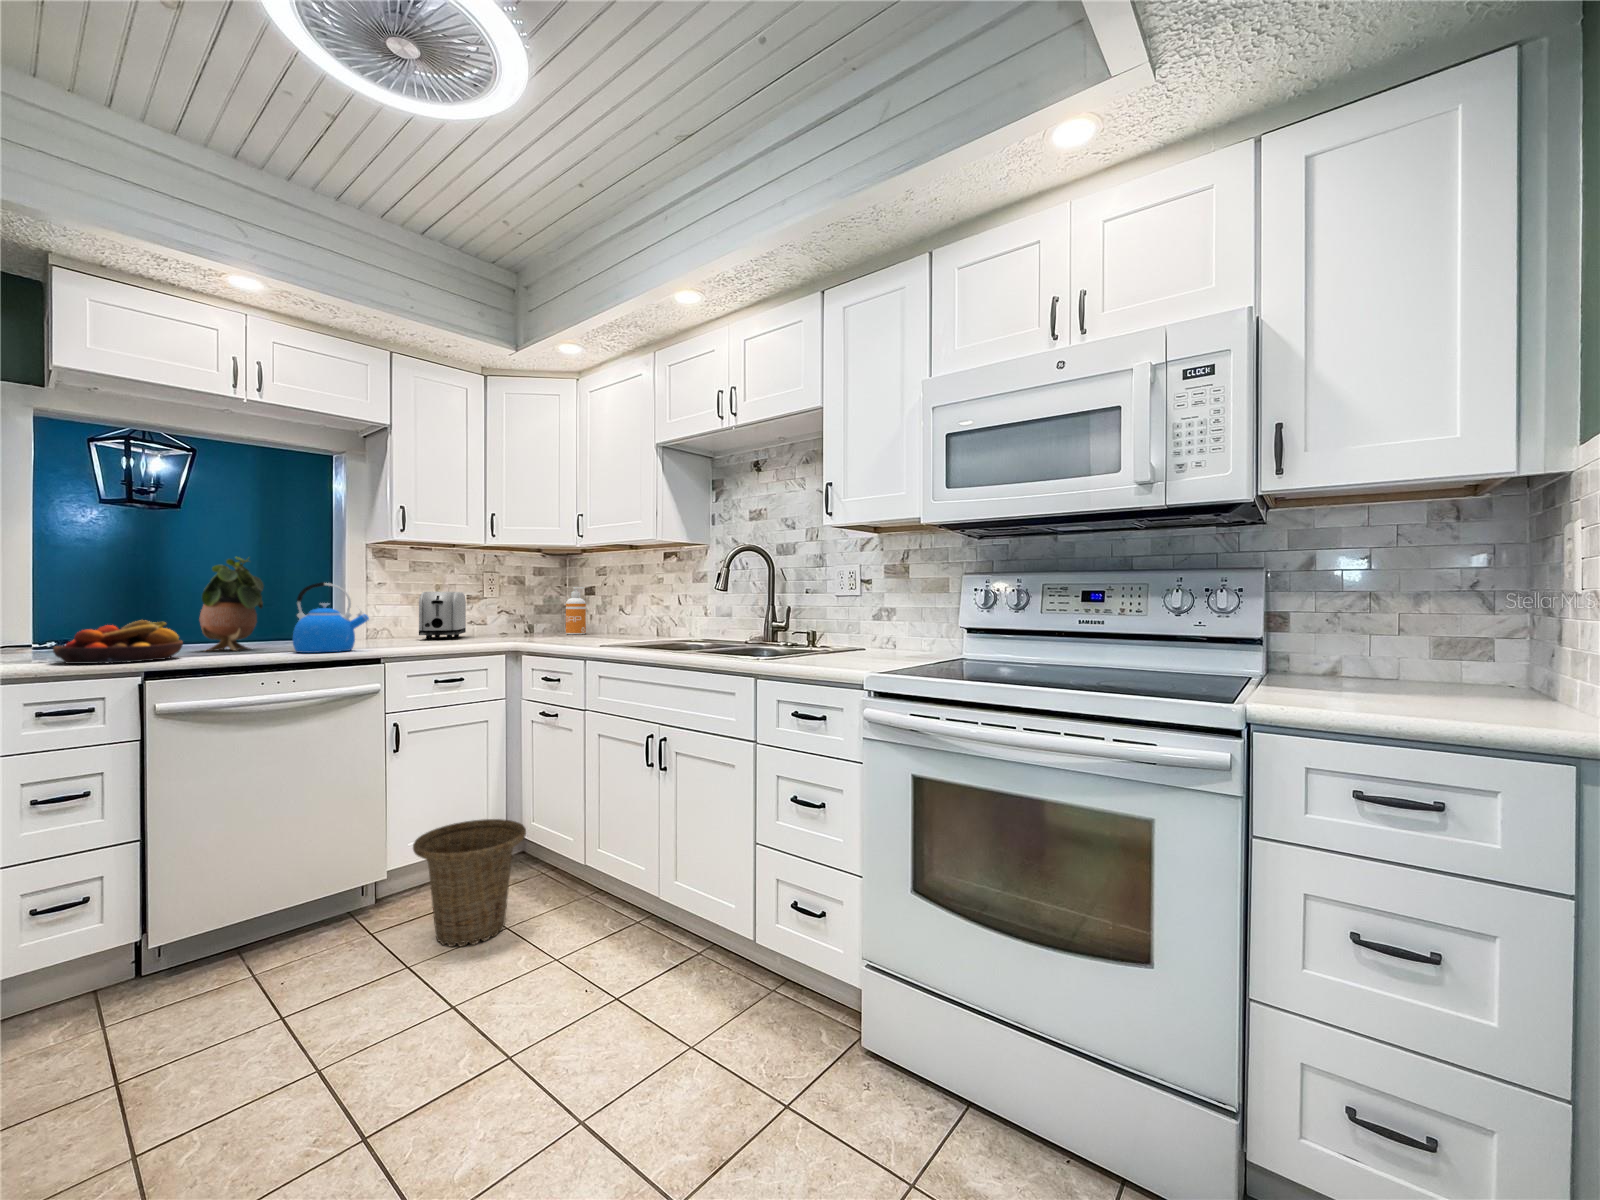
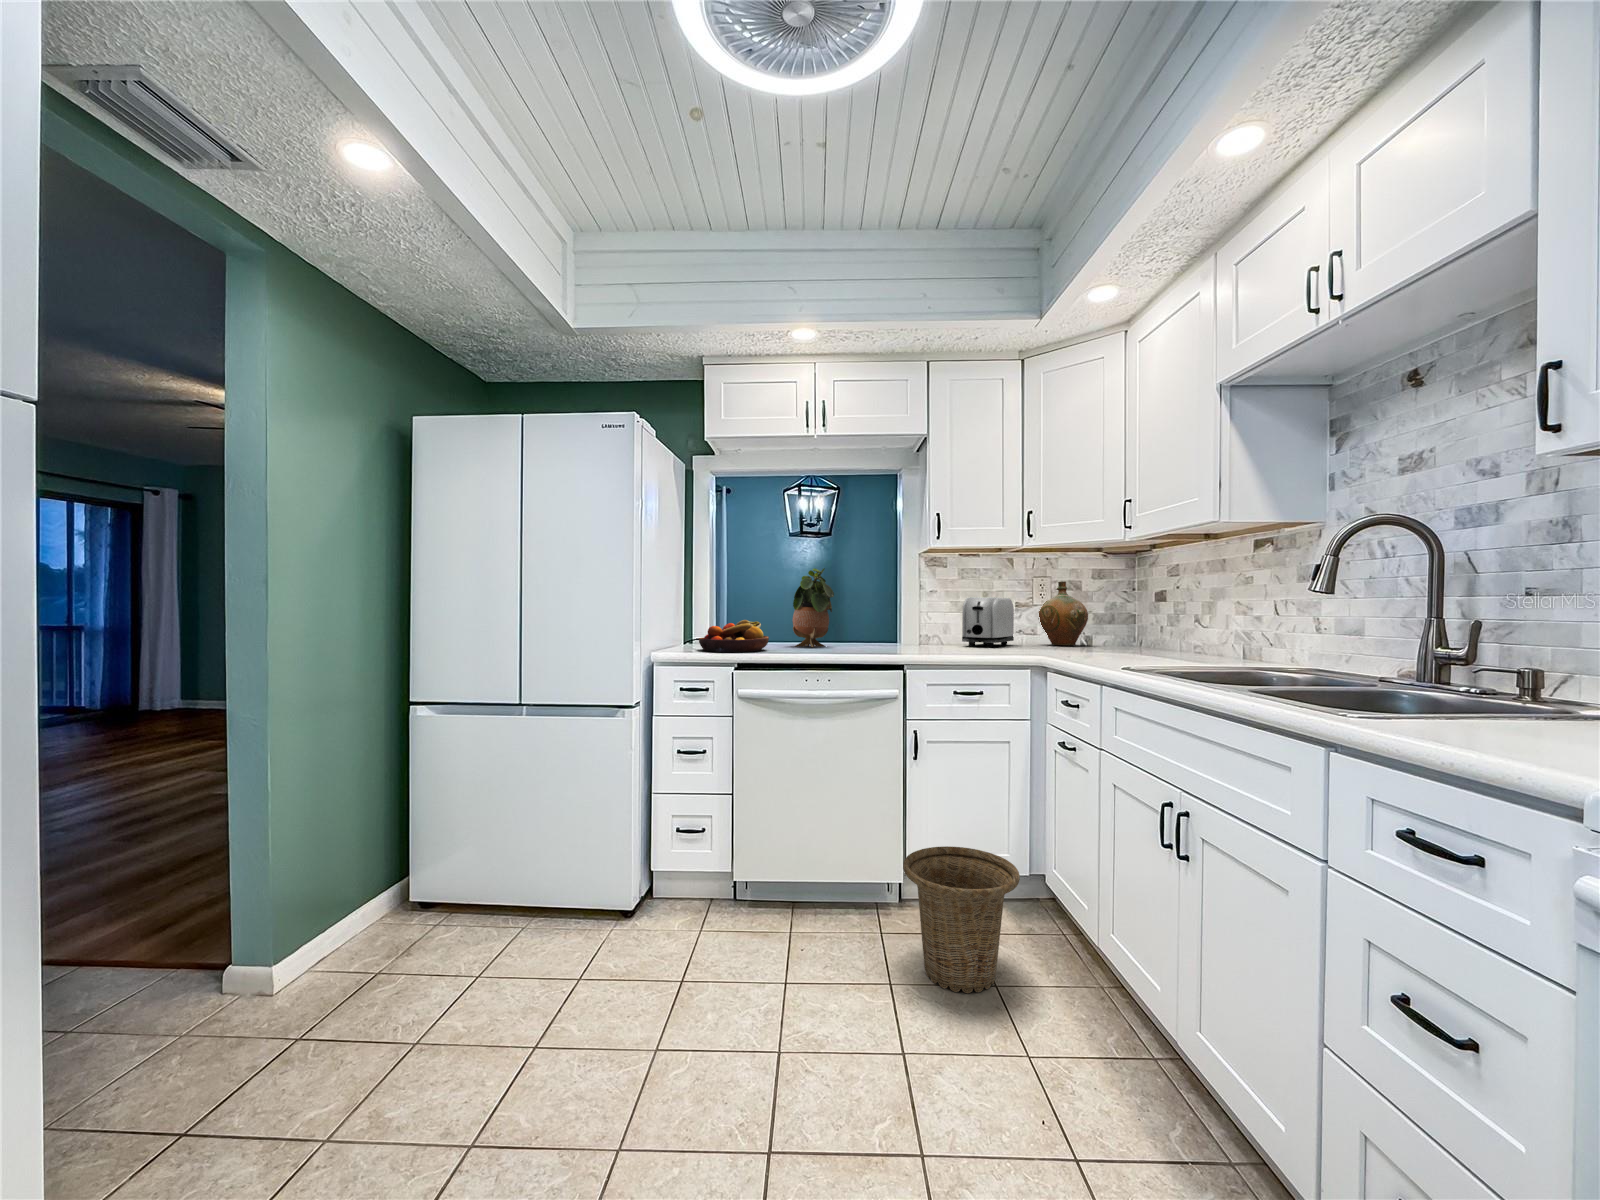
ceramic jug: none [487,577,532,635] -> present [1038,581,1088,646]
kettle: present [293,582,369,653] -> none [838,589,895,653]
soap dispenser: present [566,587,586,634] -> none [1126,591,1152,649]

